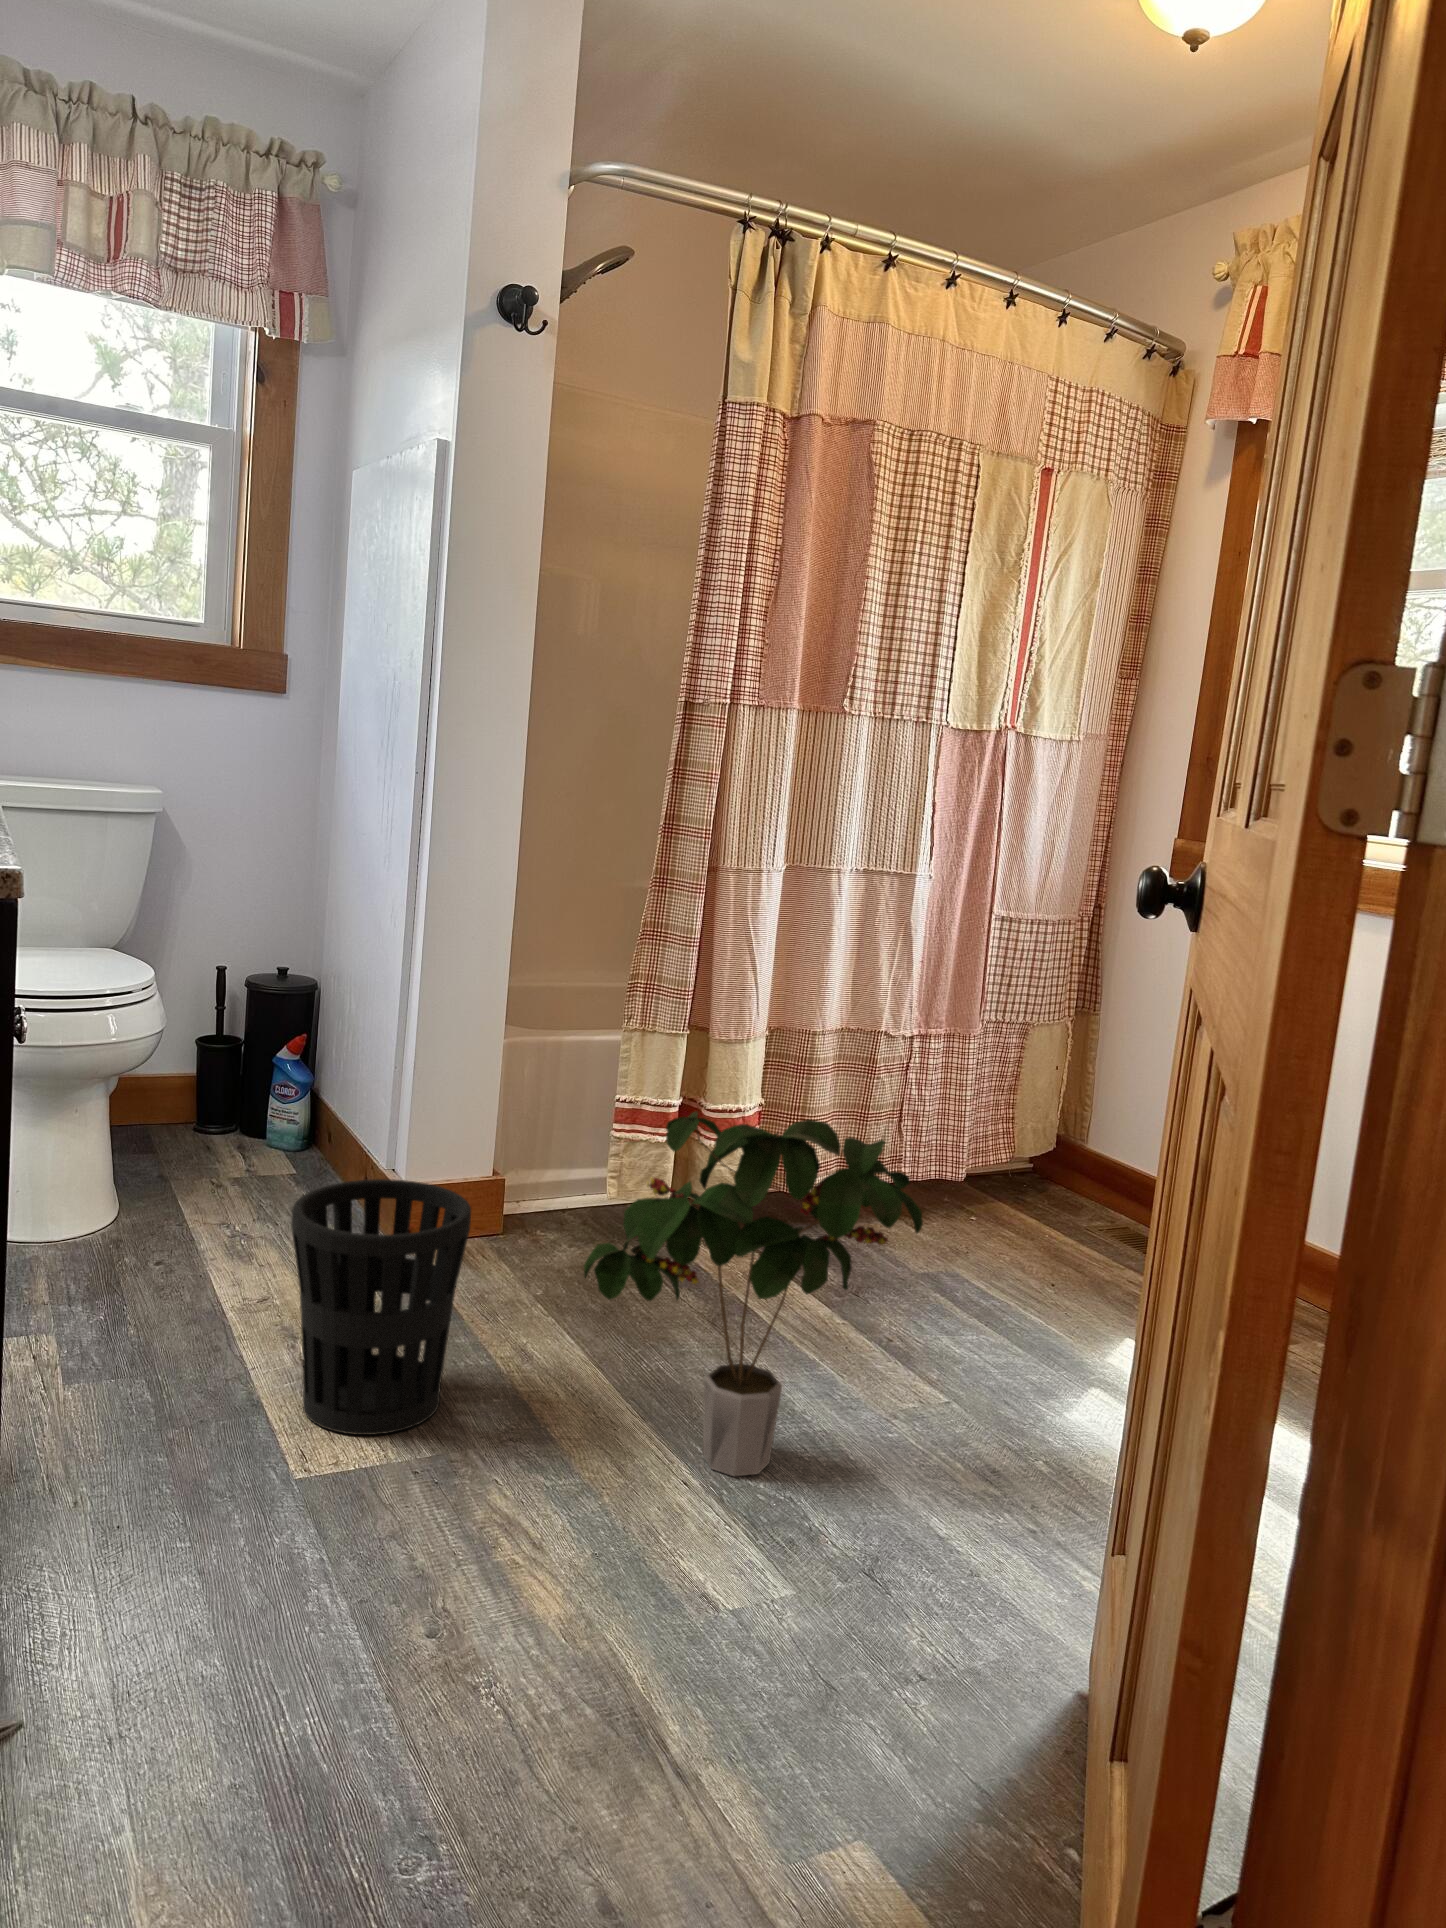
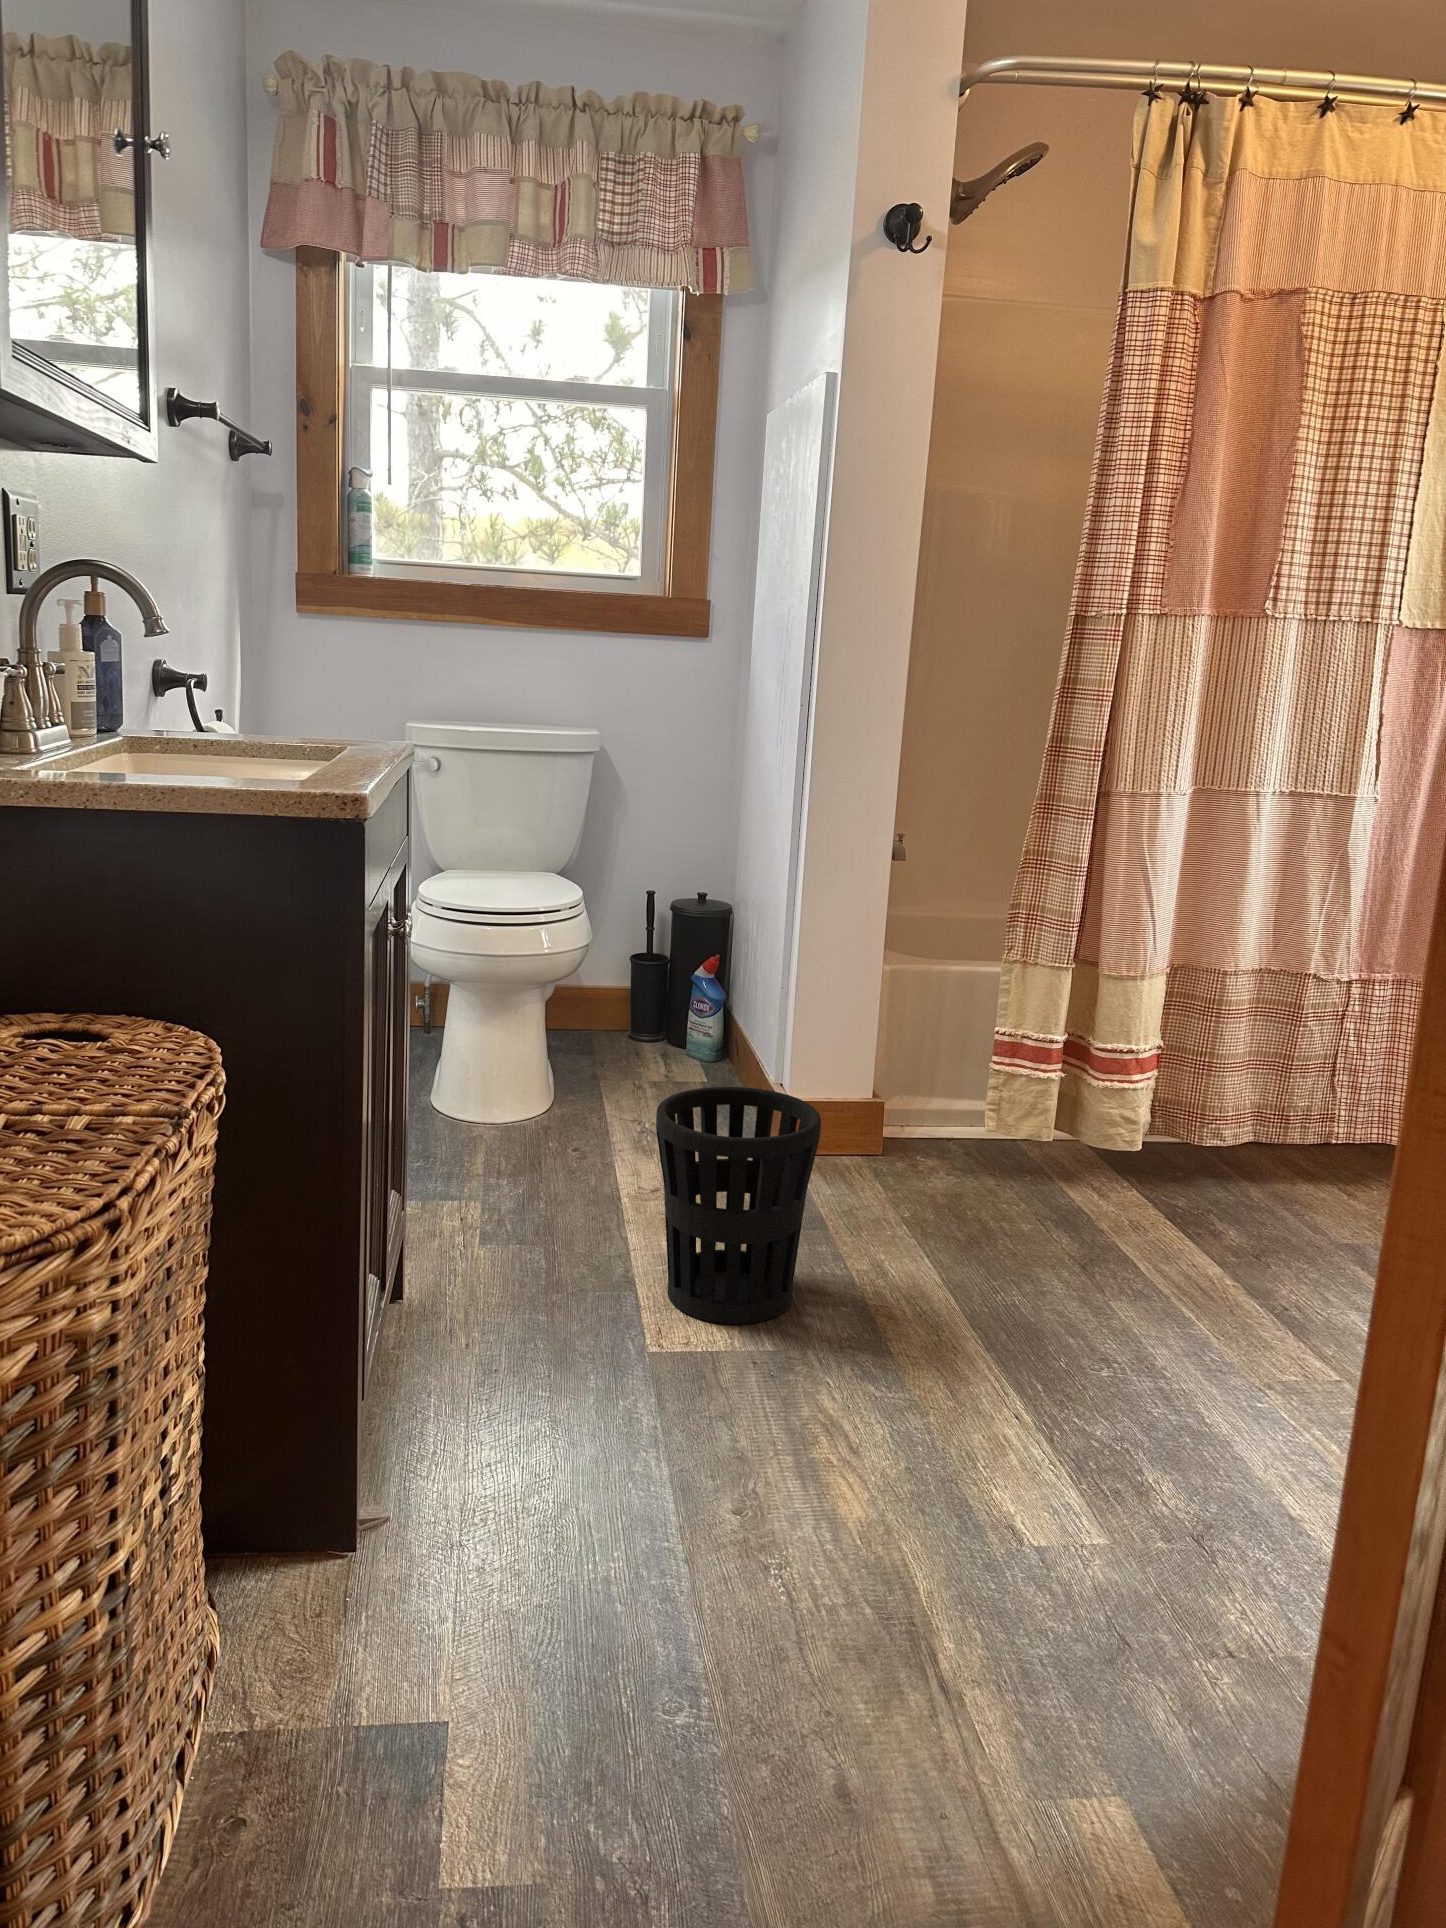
potted plant: present [584,1112,923,1476] -> none [922,1038,1289,1418]

